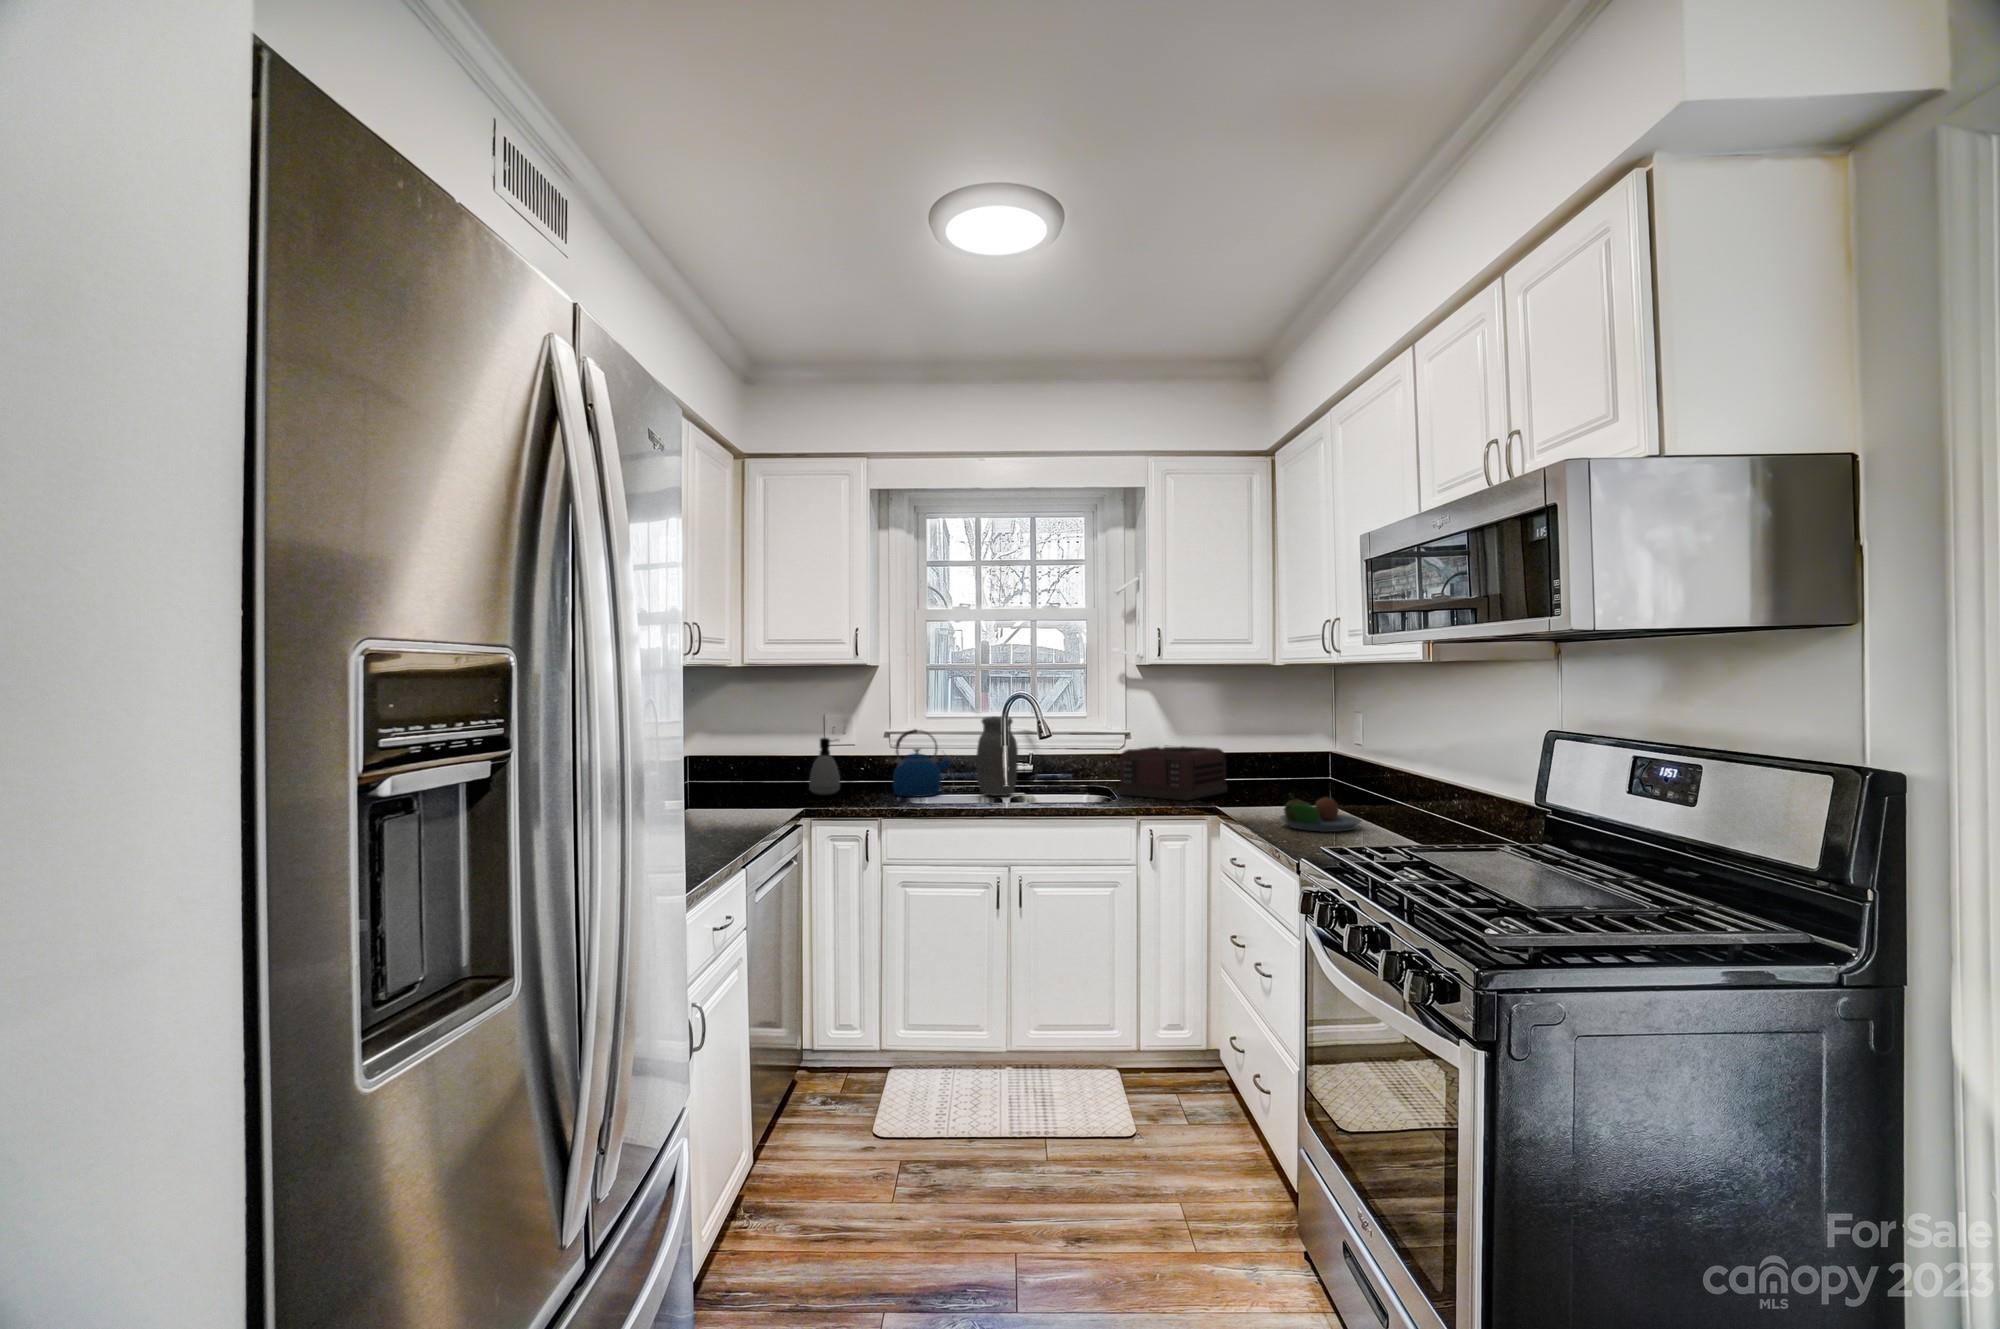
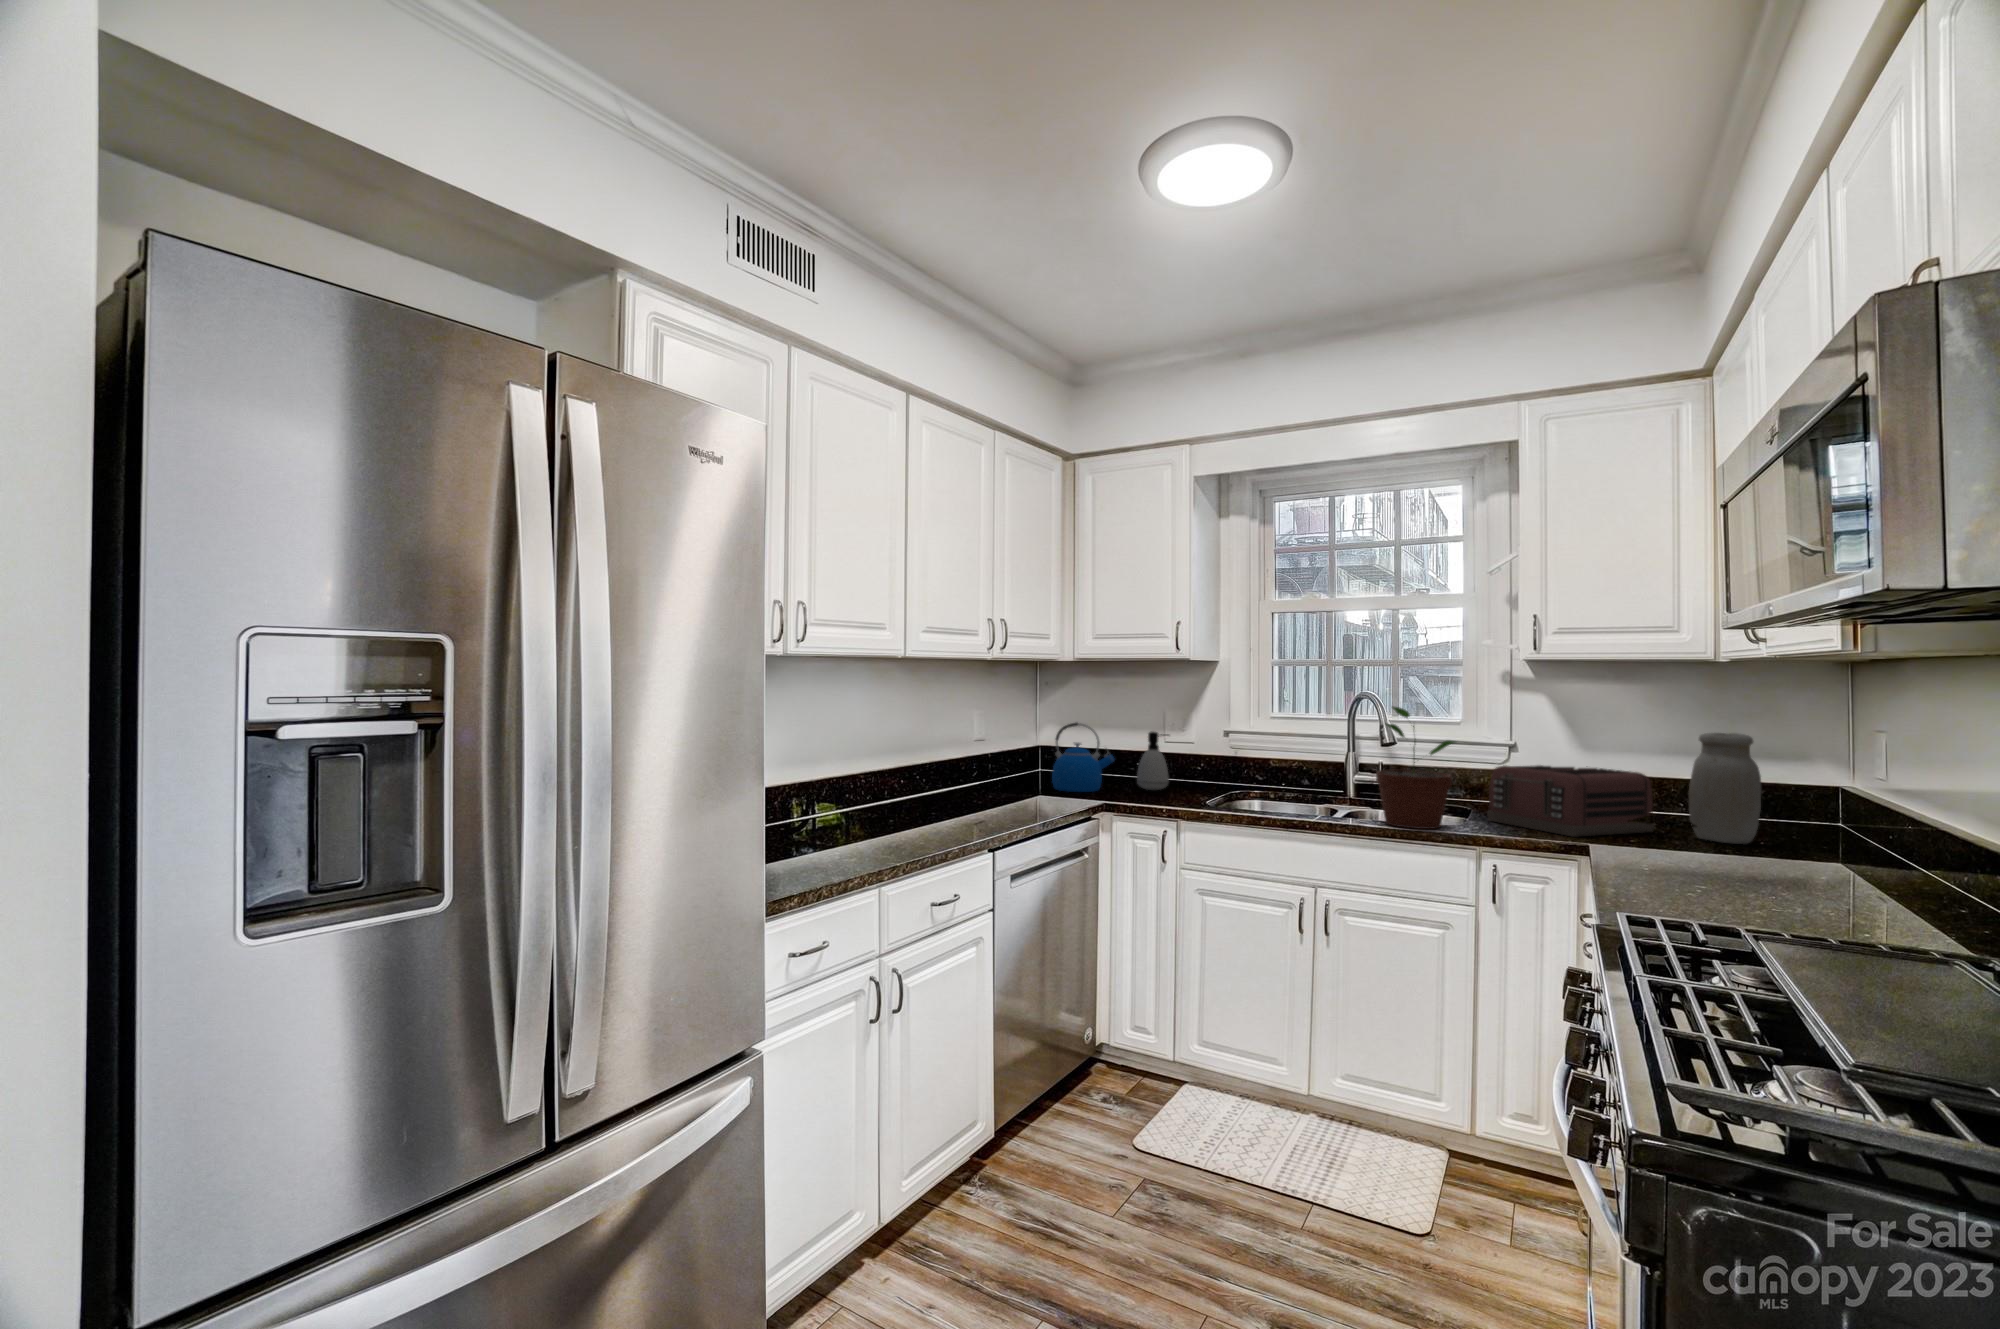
potted plant: none [1046,704,1112,806] -> present [1376,707,1455,829]
jar: present [976,716,1018,796] -> present [1689,733,1761,844]
kettle: present [893,729,951,797] -> present [1052,723,1114,792]
fruit bowl: present [1281,794,1361,832] -> none [1651,841,1794,902]

